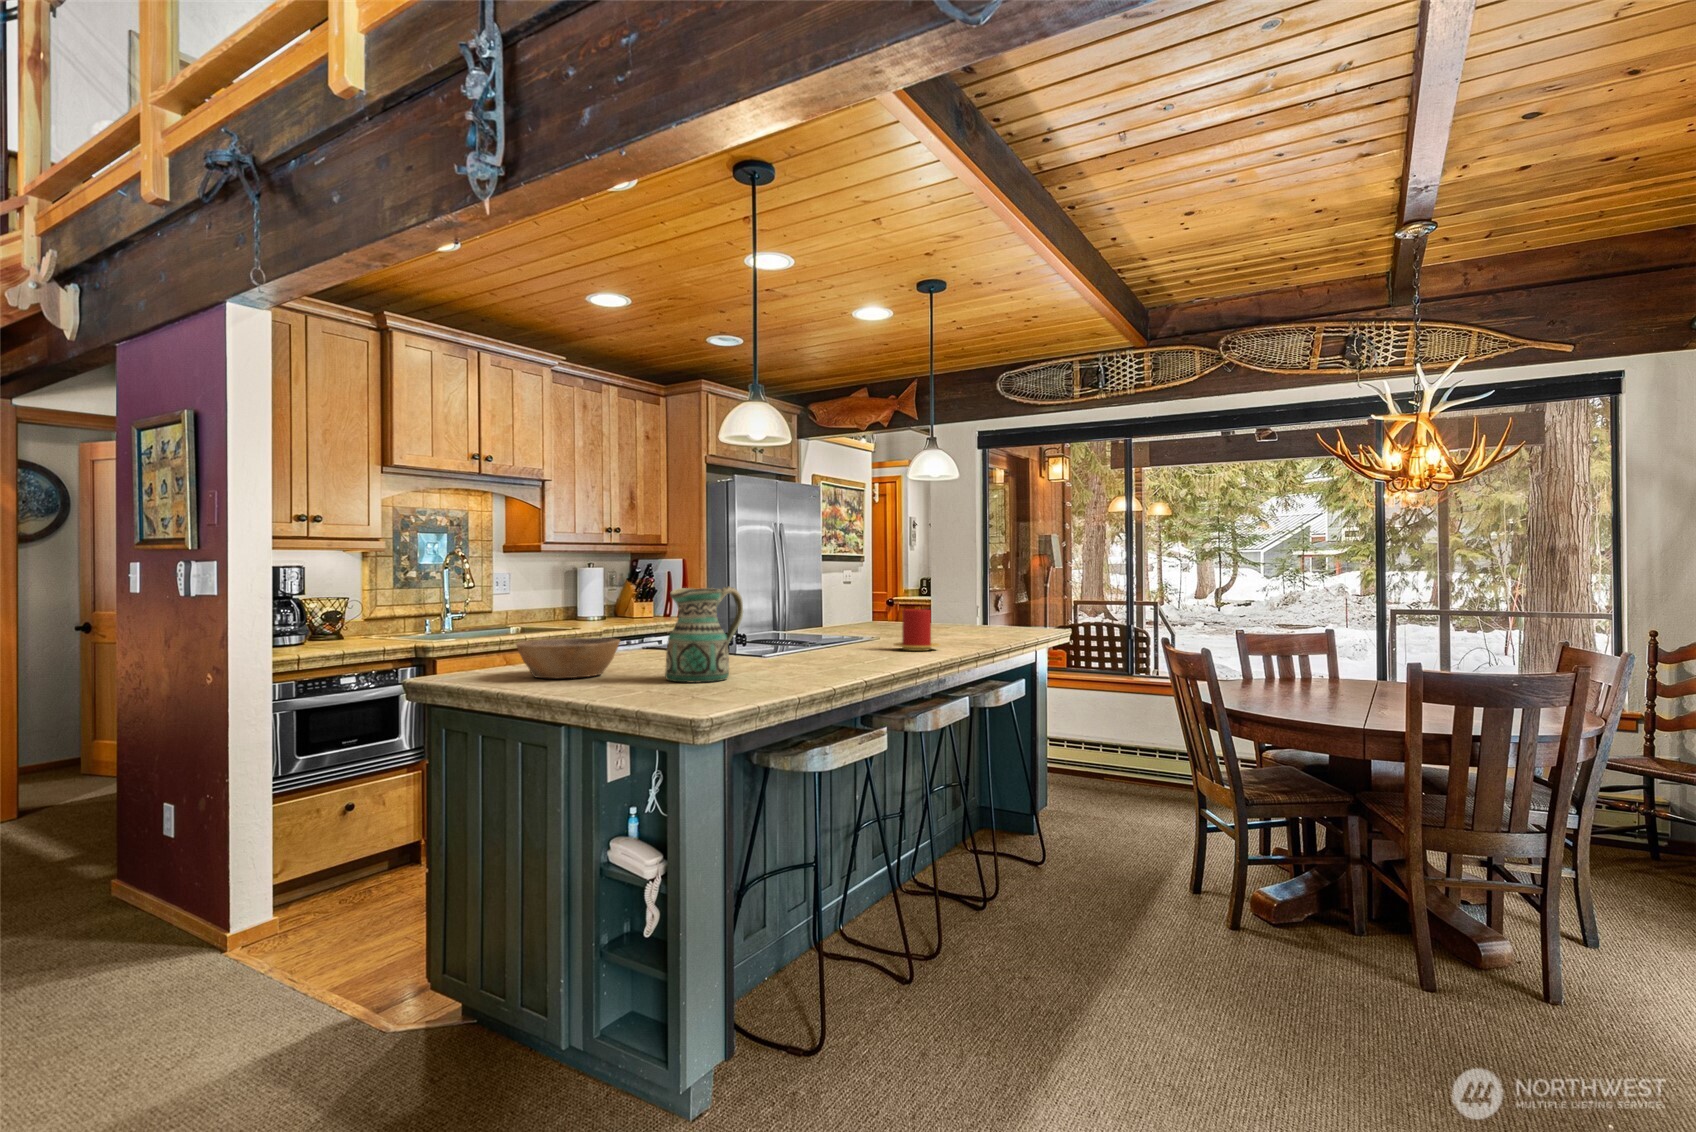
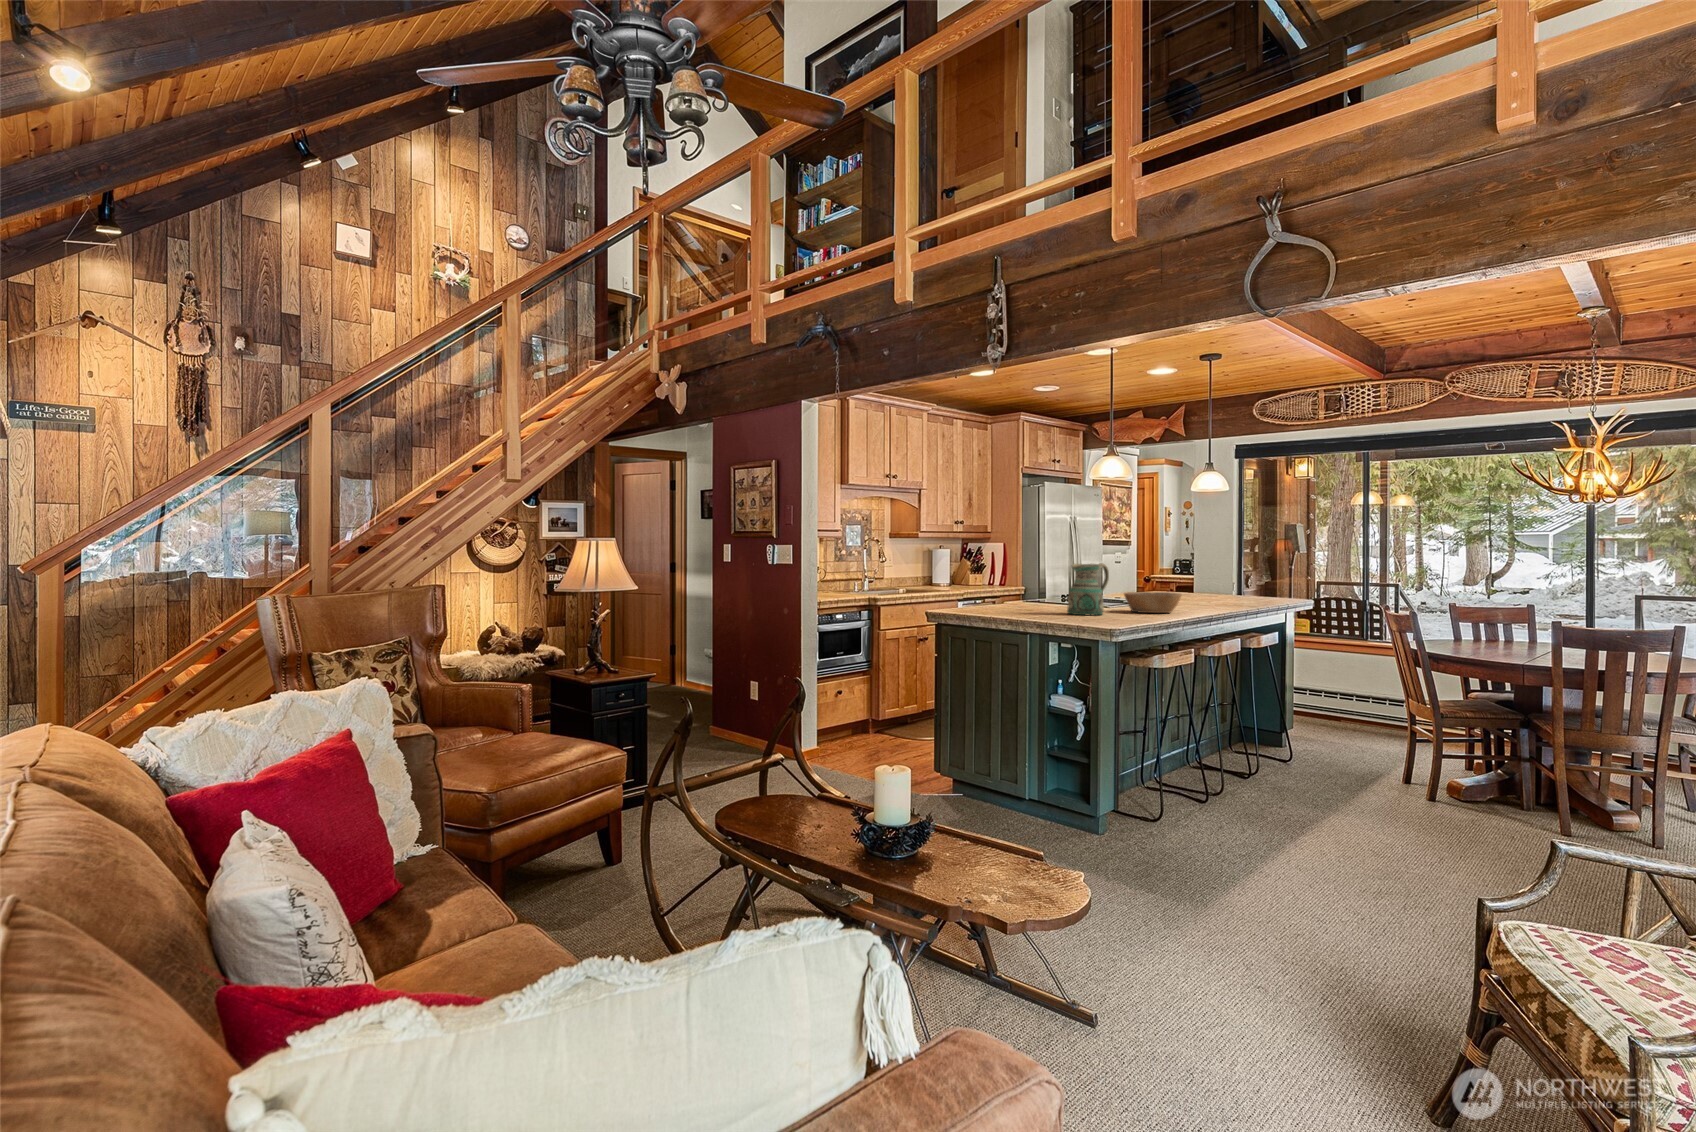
candle: present [894,609,940,651] -> none [1186,579,1220,607]
bowl: present [516,638,620,678] -> present [1124,592,1182,613]

